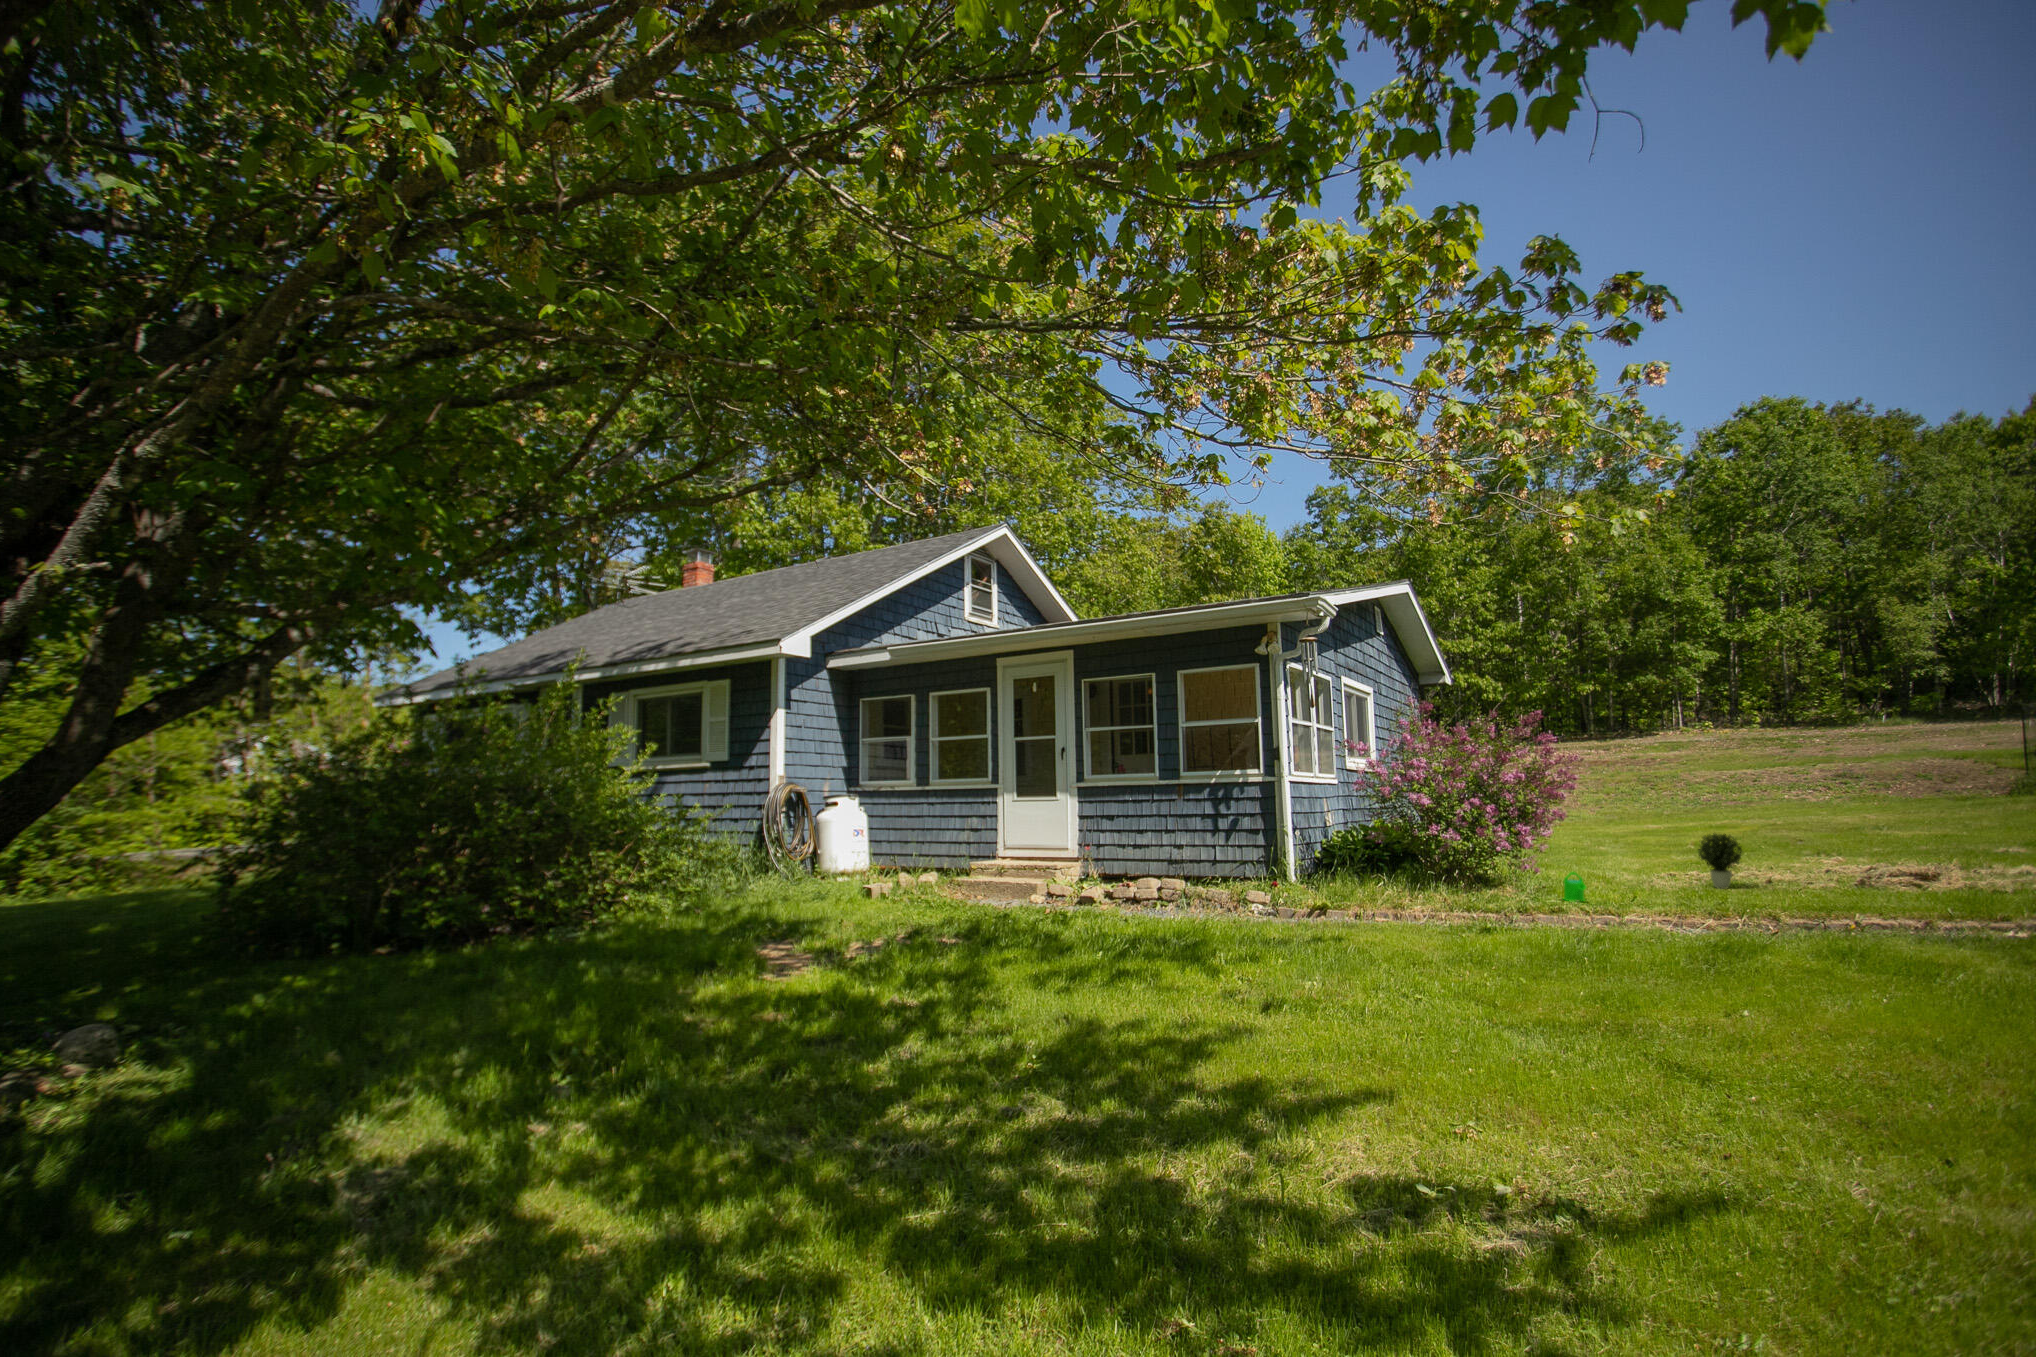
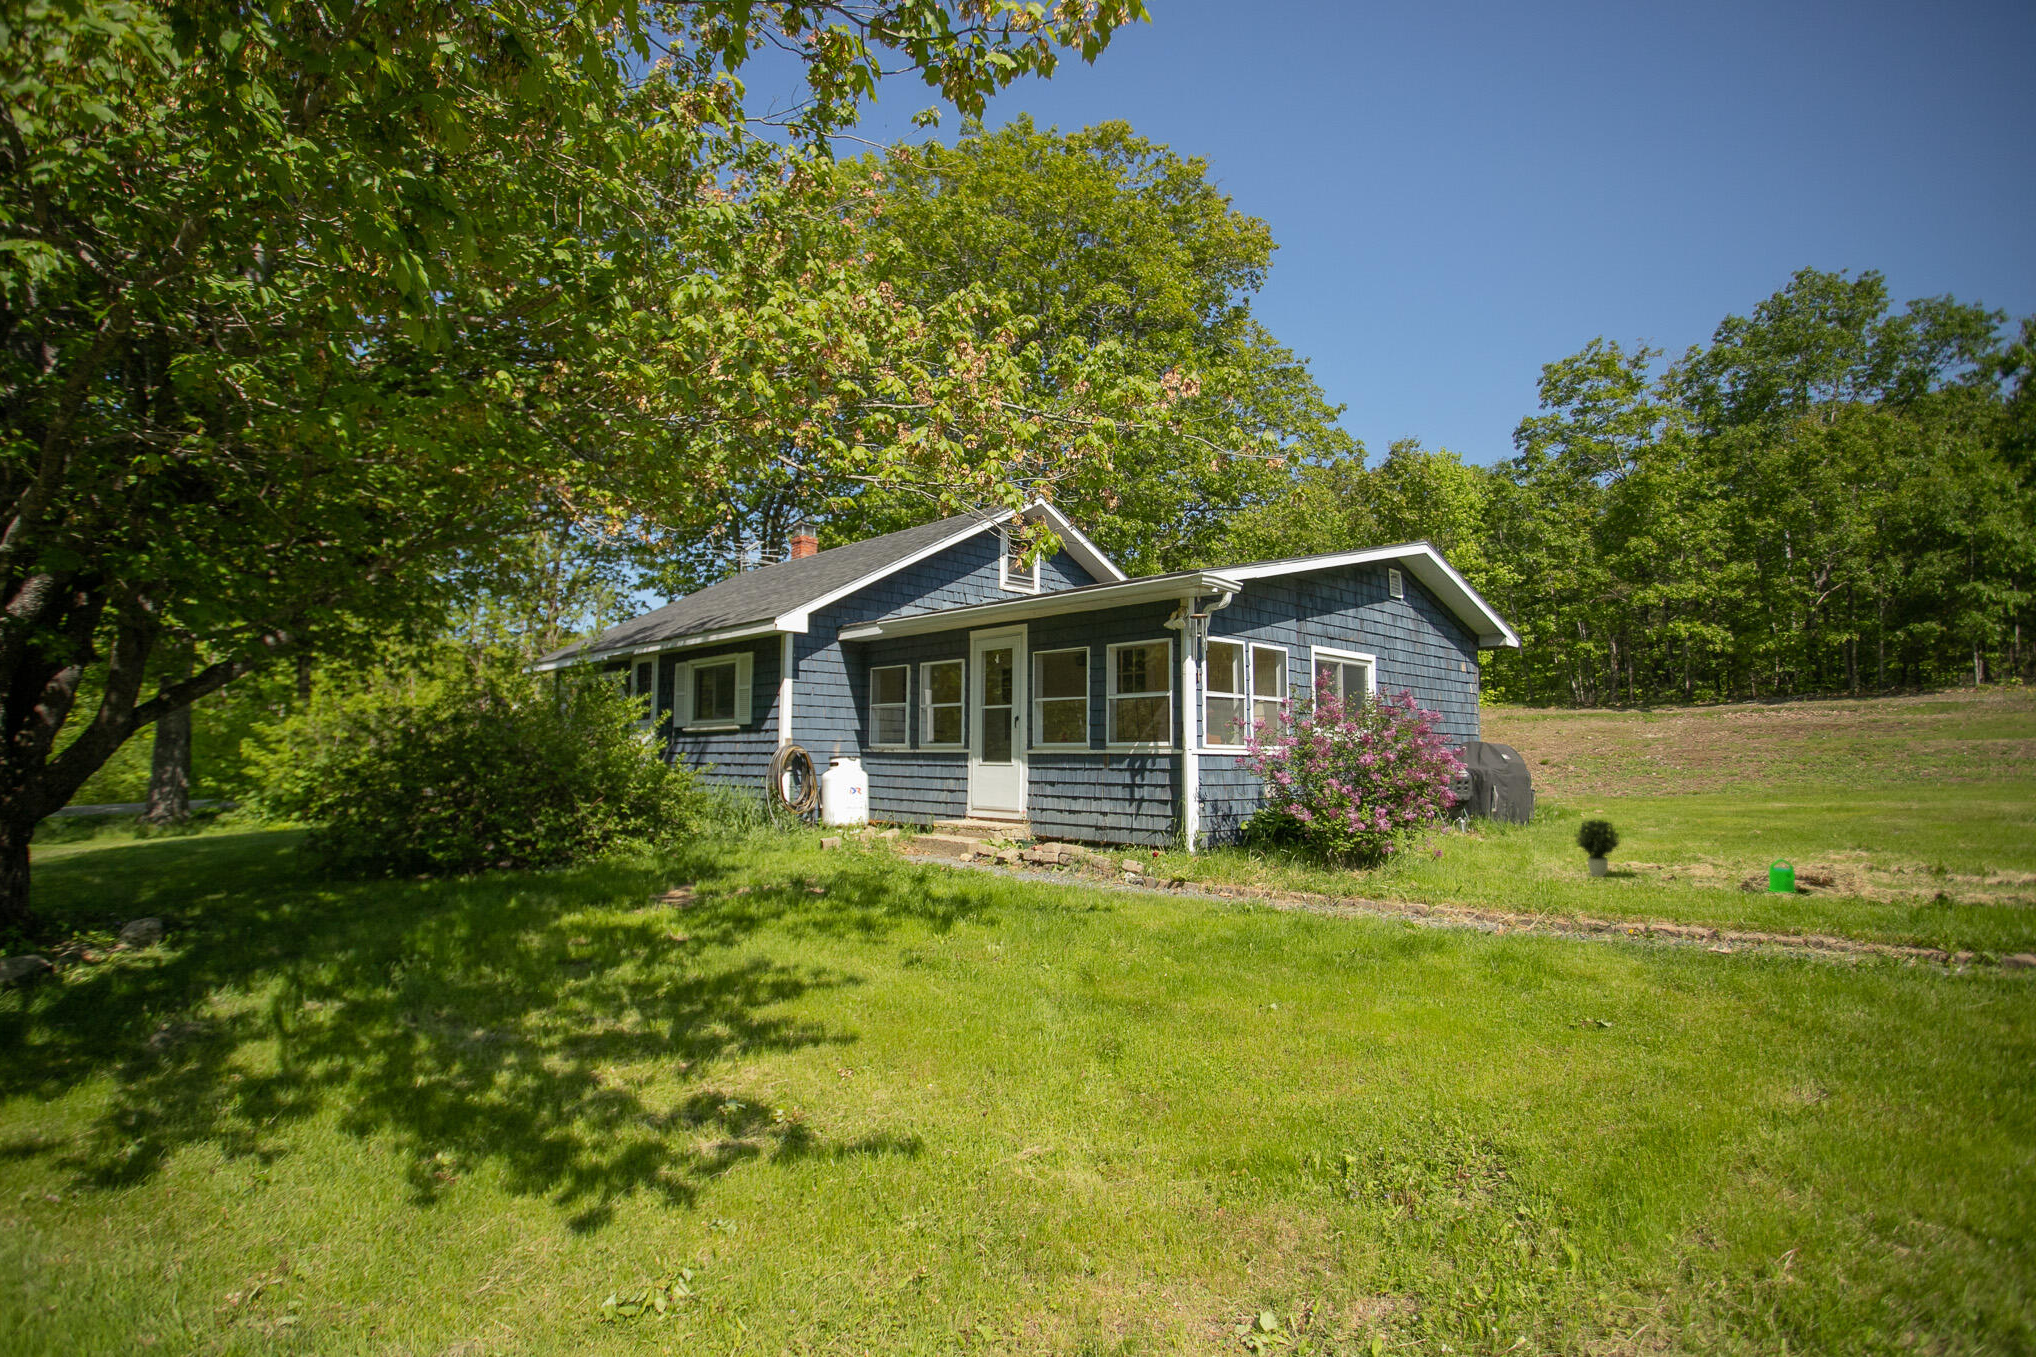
watering can: present [1563,872,1586,901] -> present [1768,858,1796,893]

